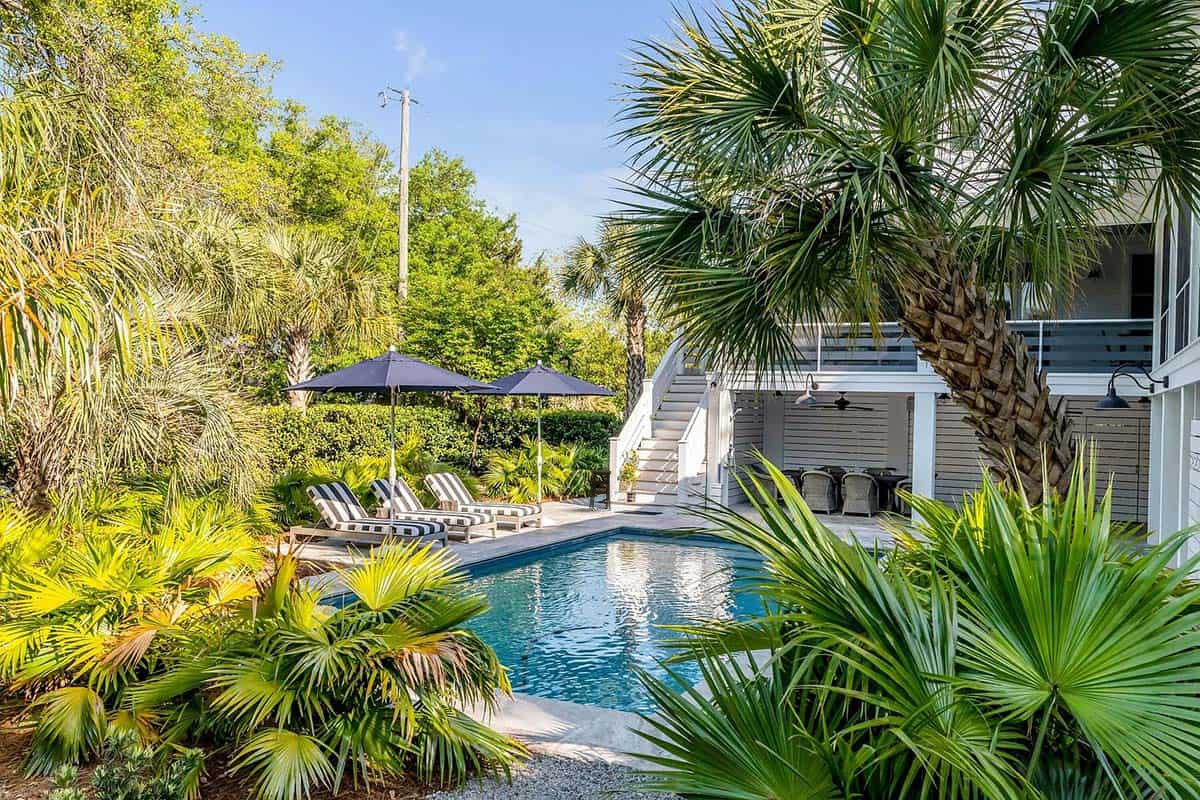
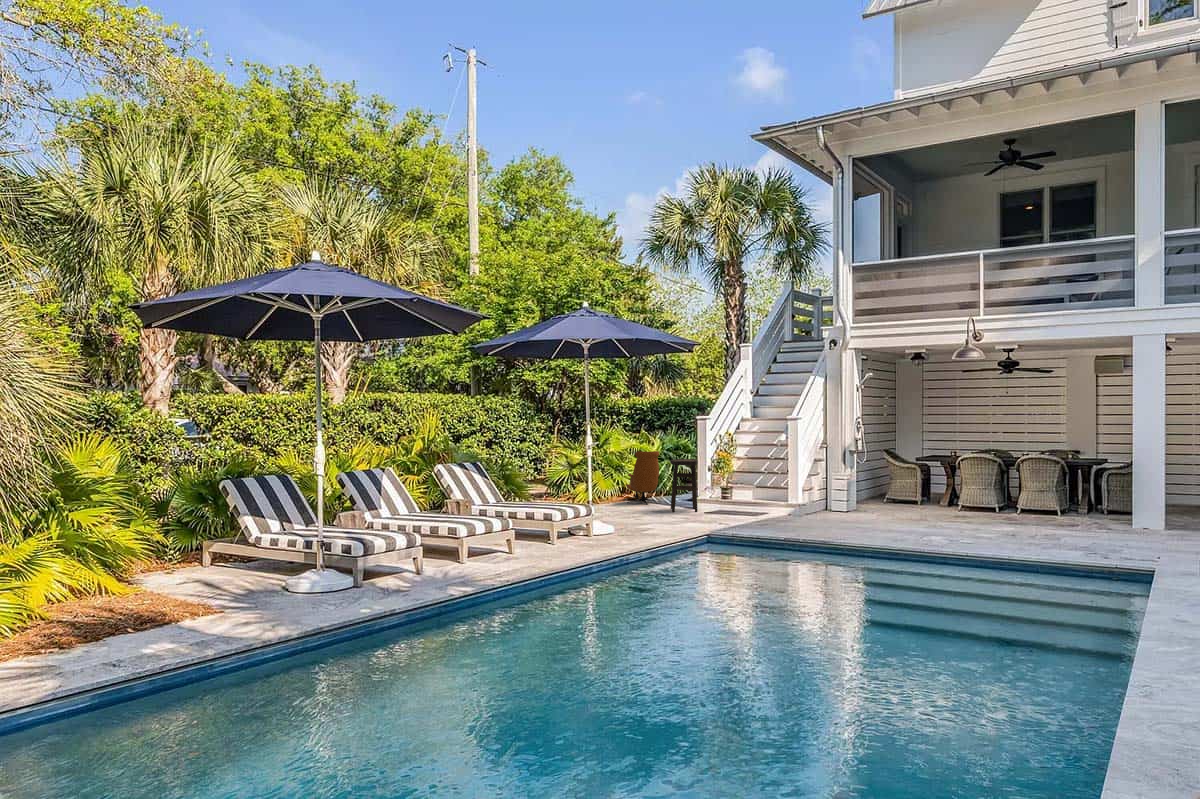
lounge chair: none [549,462,580,505] -> present [626,451,660,505]

